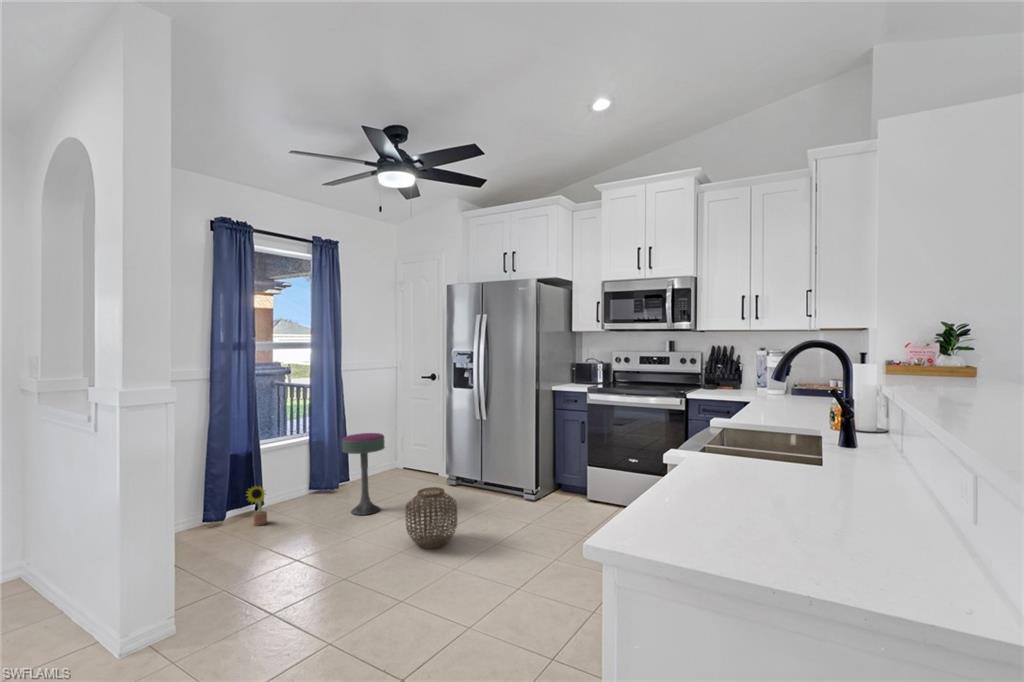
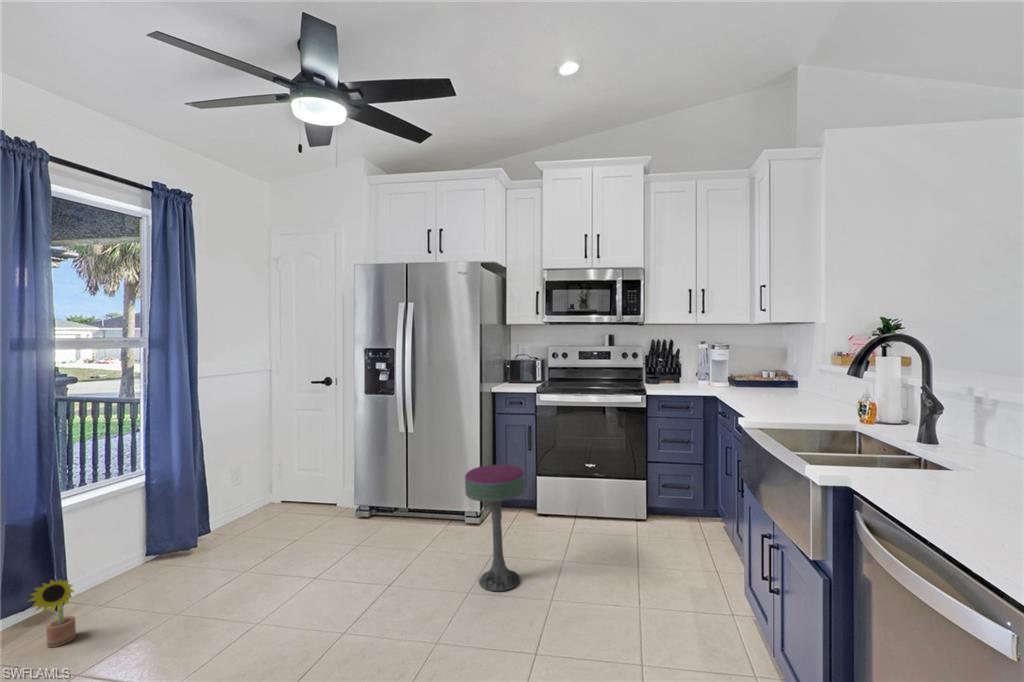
bar stool: present [342,433,385,515] -> present [465,465,525,591]
woven basket: present [406,487,457,549] -> none [342,538,418,634]

